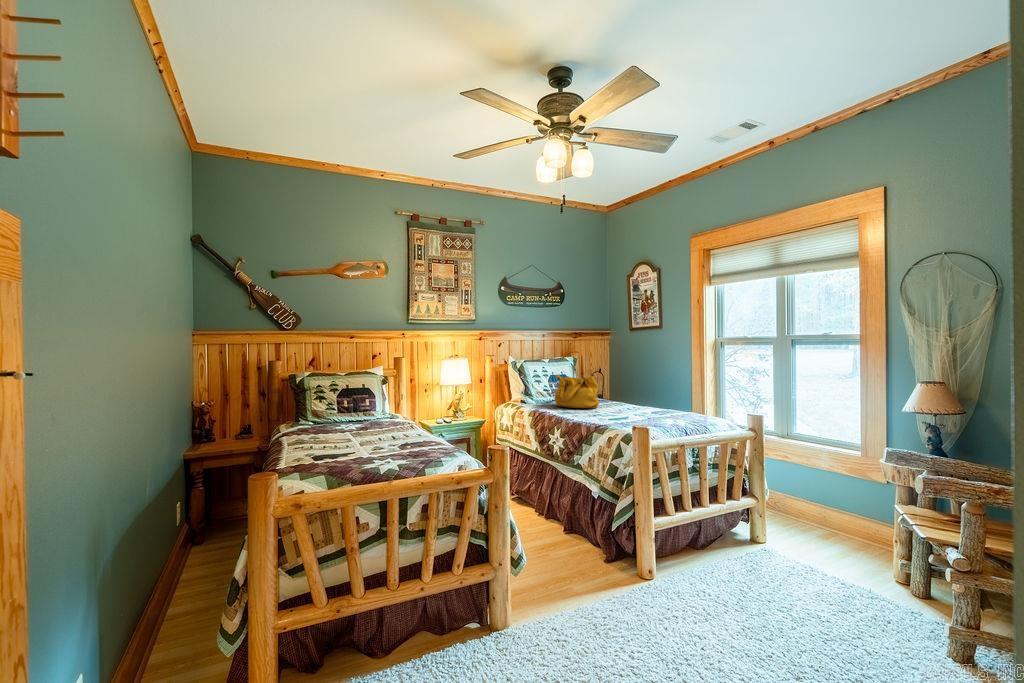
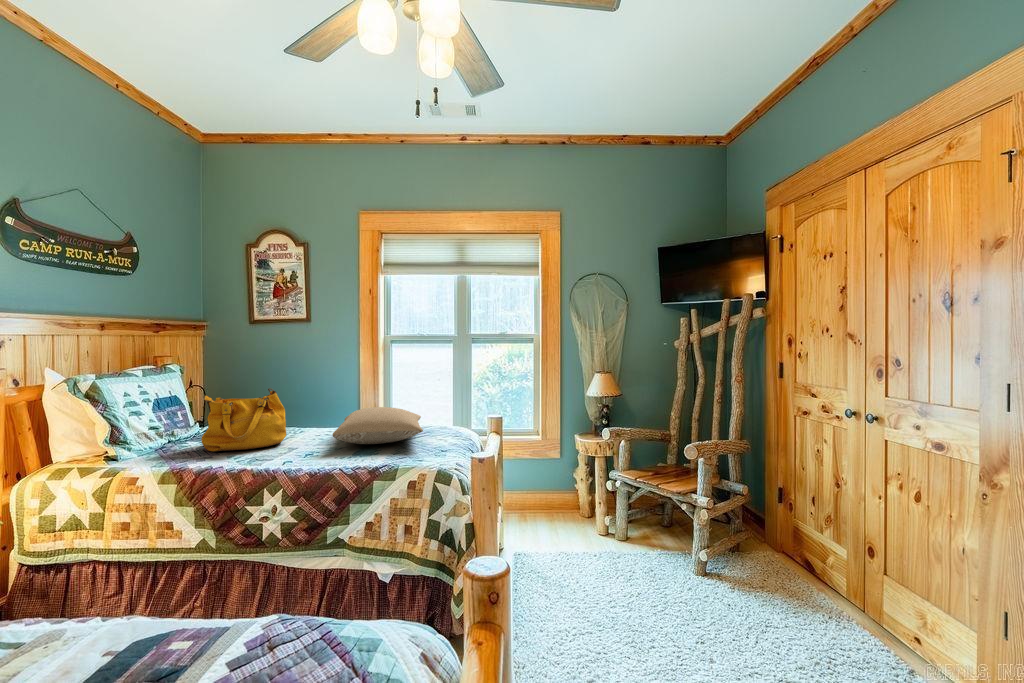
pillow: none [604,392,689,418] -> present [333,407,423,444]

